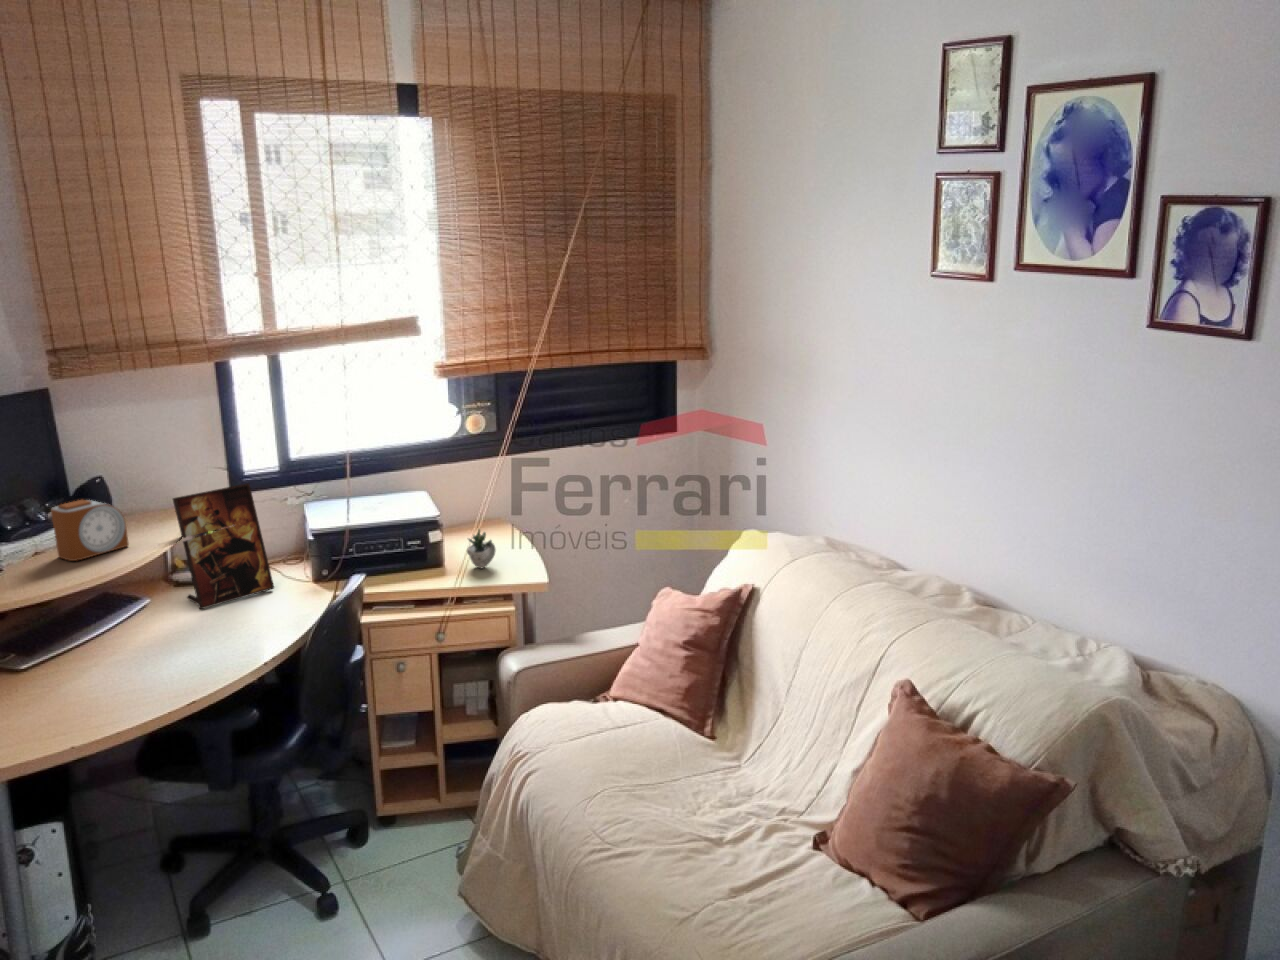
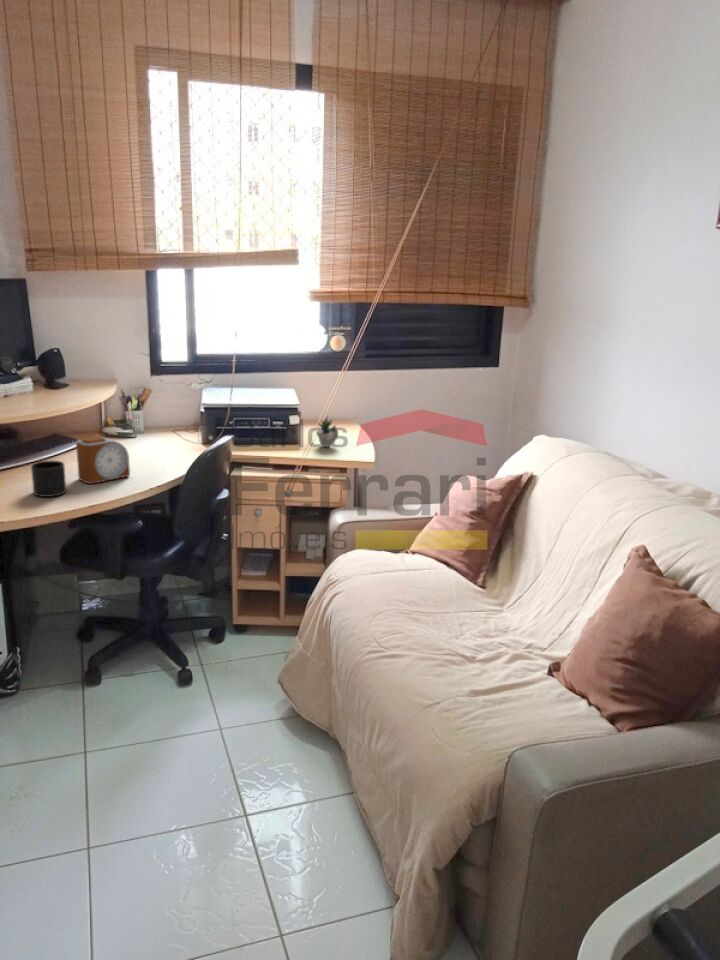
picture frame: present [173,483,274,609] -> none [105,364,173,451]
alarm clock: present [51,500,129,561] -> present [76,437,130,484]
mug: none [94,647,146,701] -> present [31,461,66,497]

